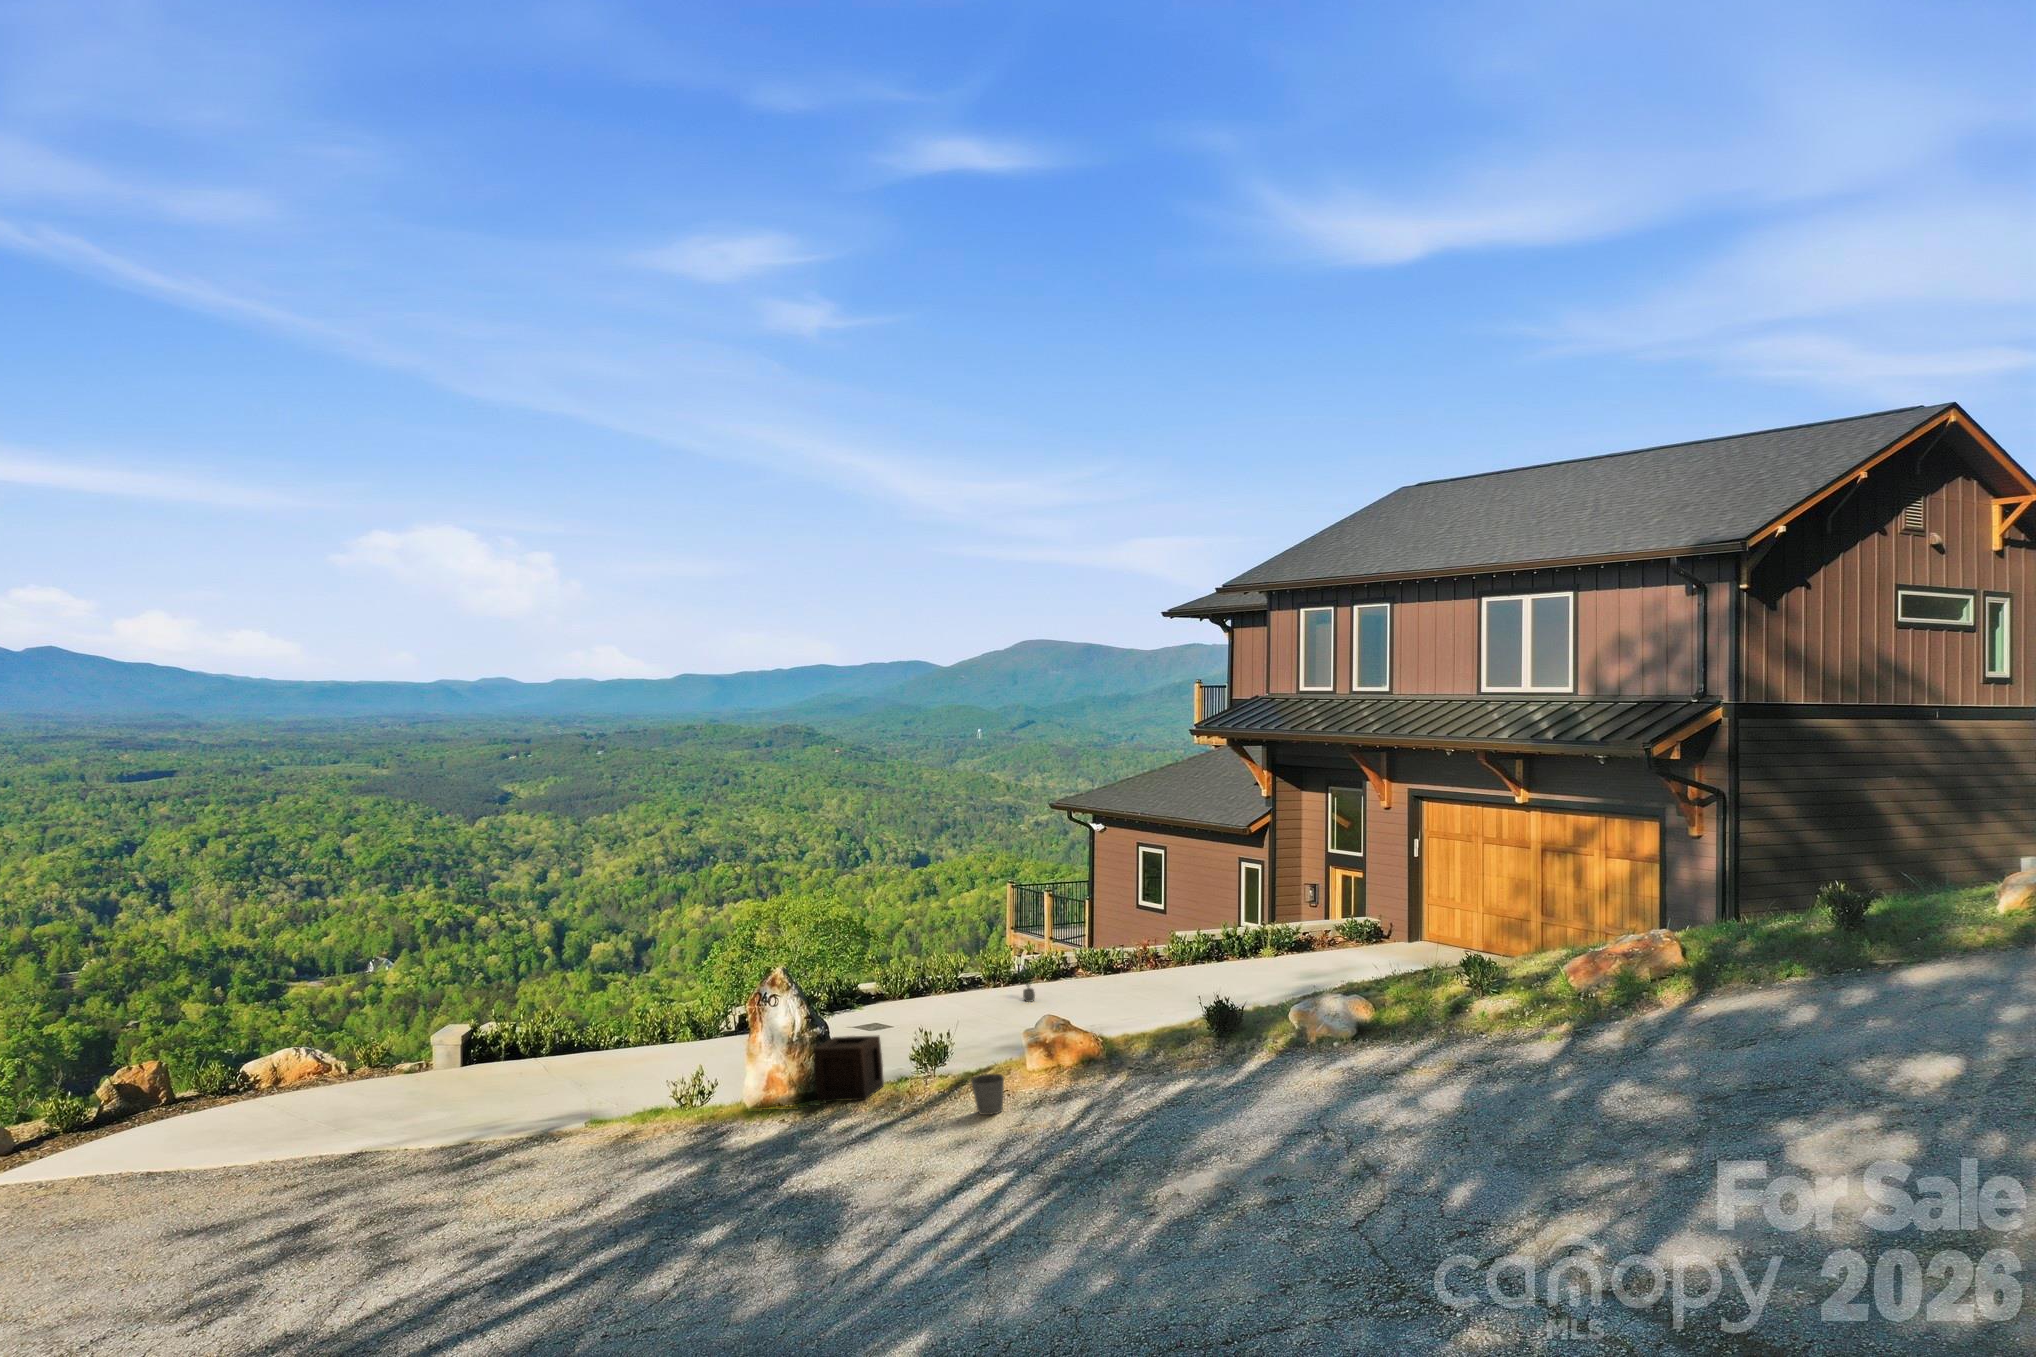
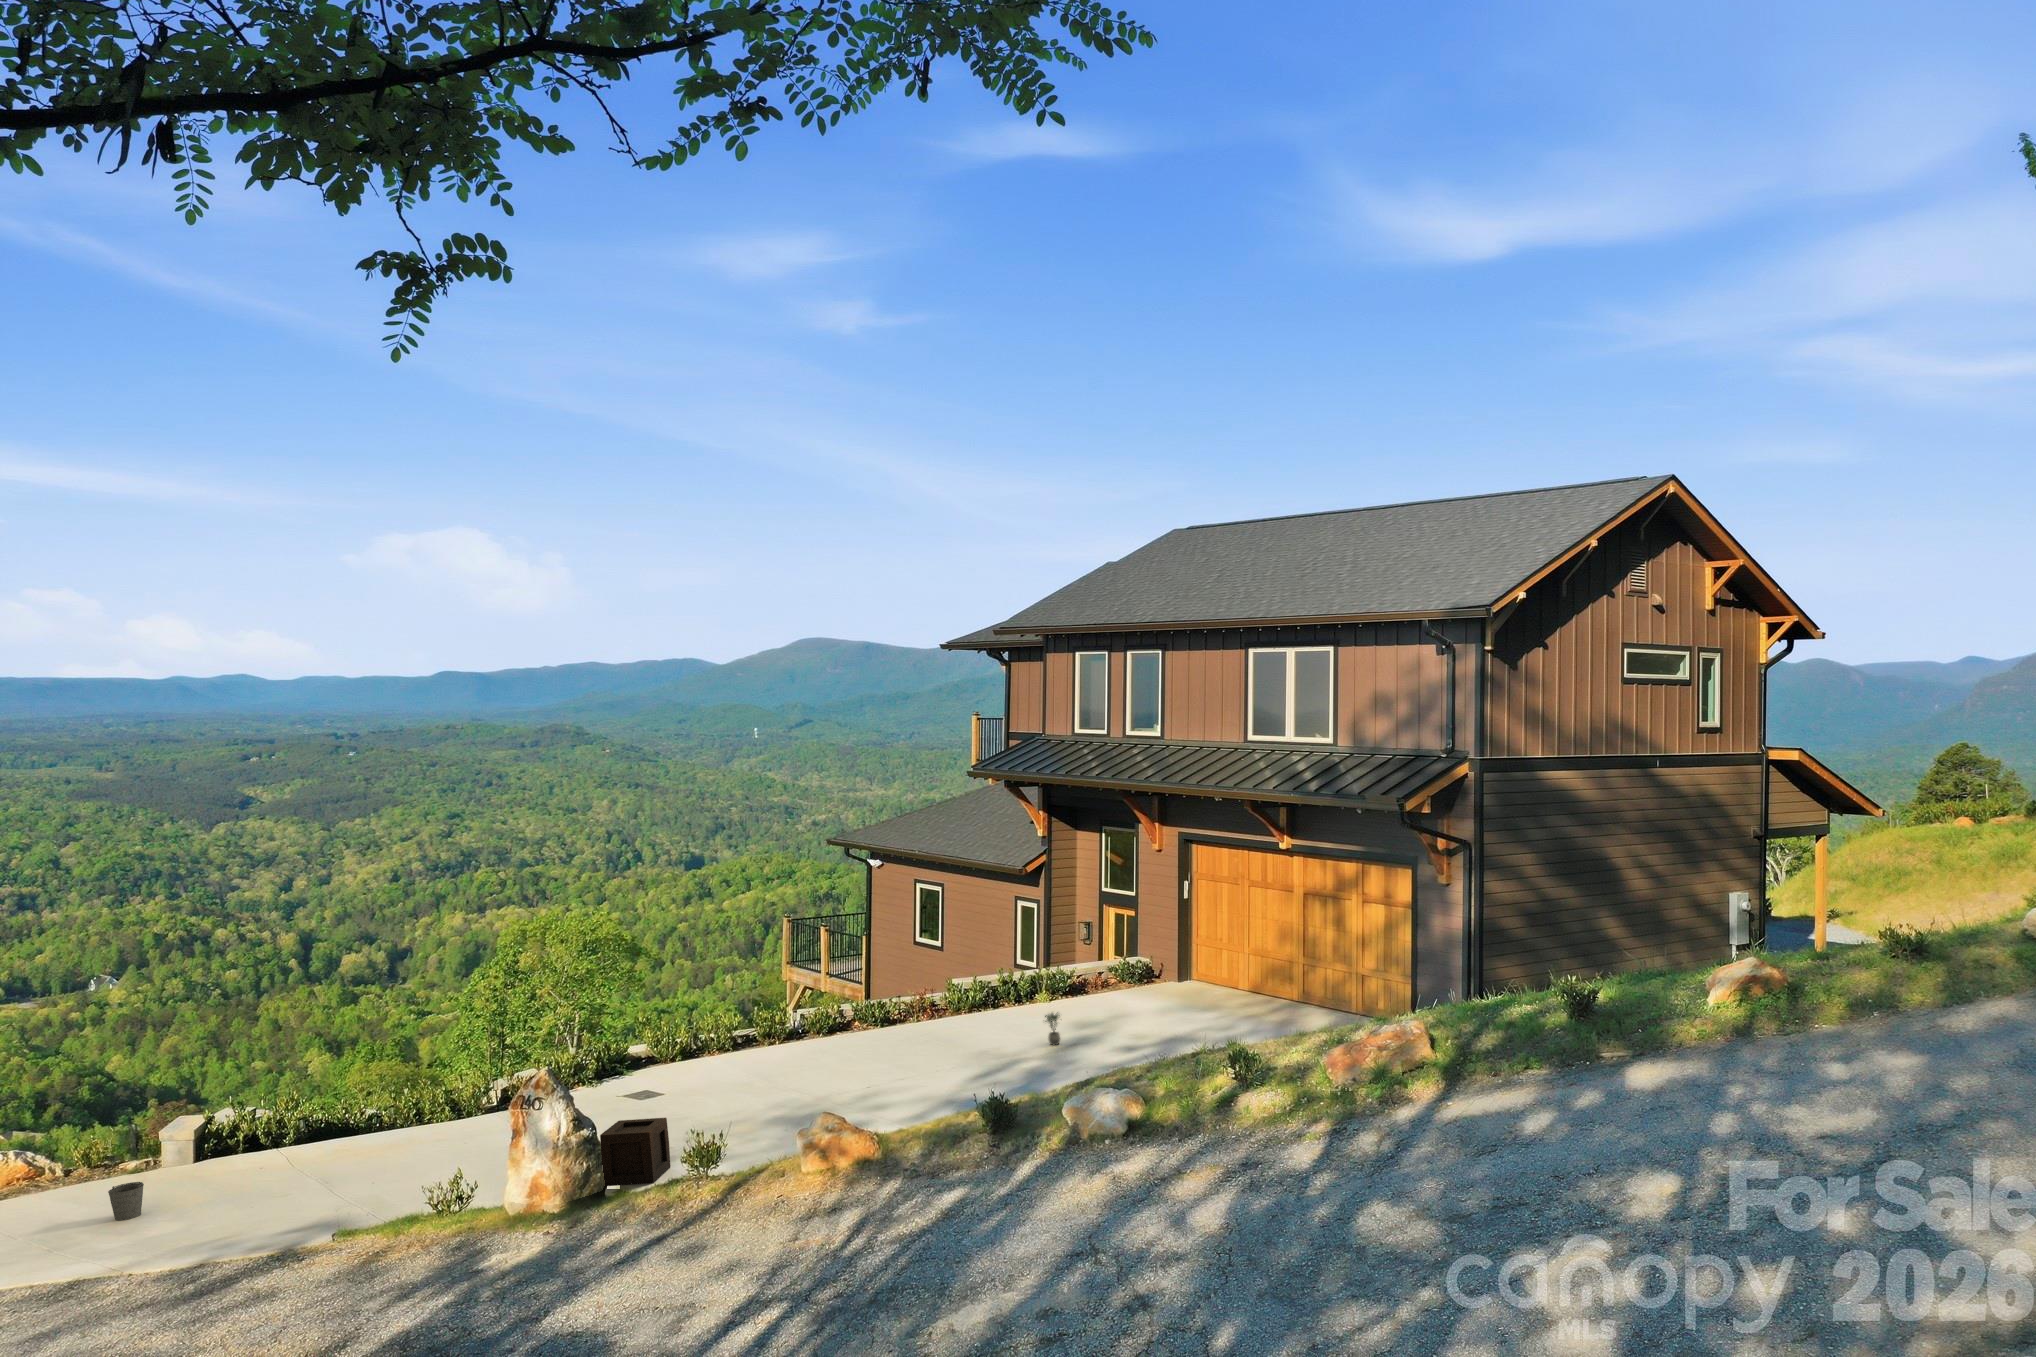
potted plant: present [1020,968,1035,1002] -> present [1045,1012,1060,1045]
bucket: present [971,1074,1004,1115] -> present [108,1182,144,1221]

